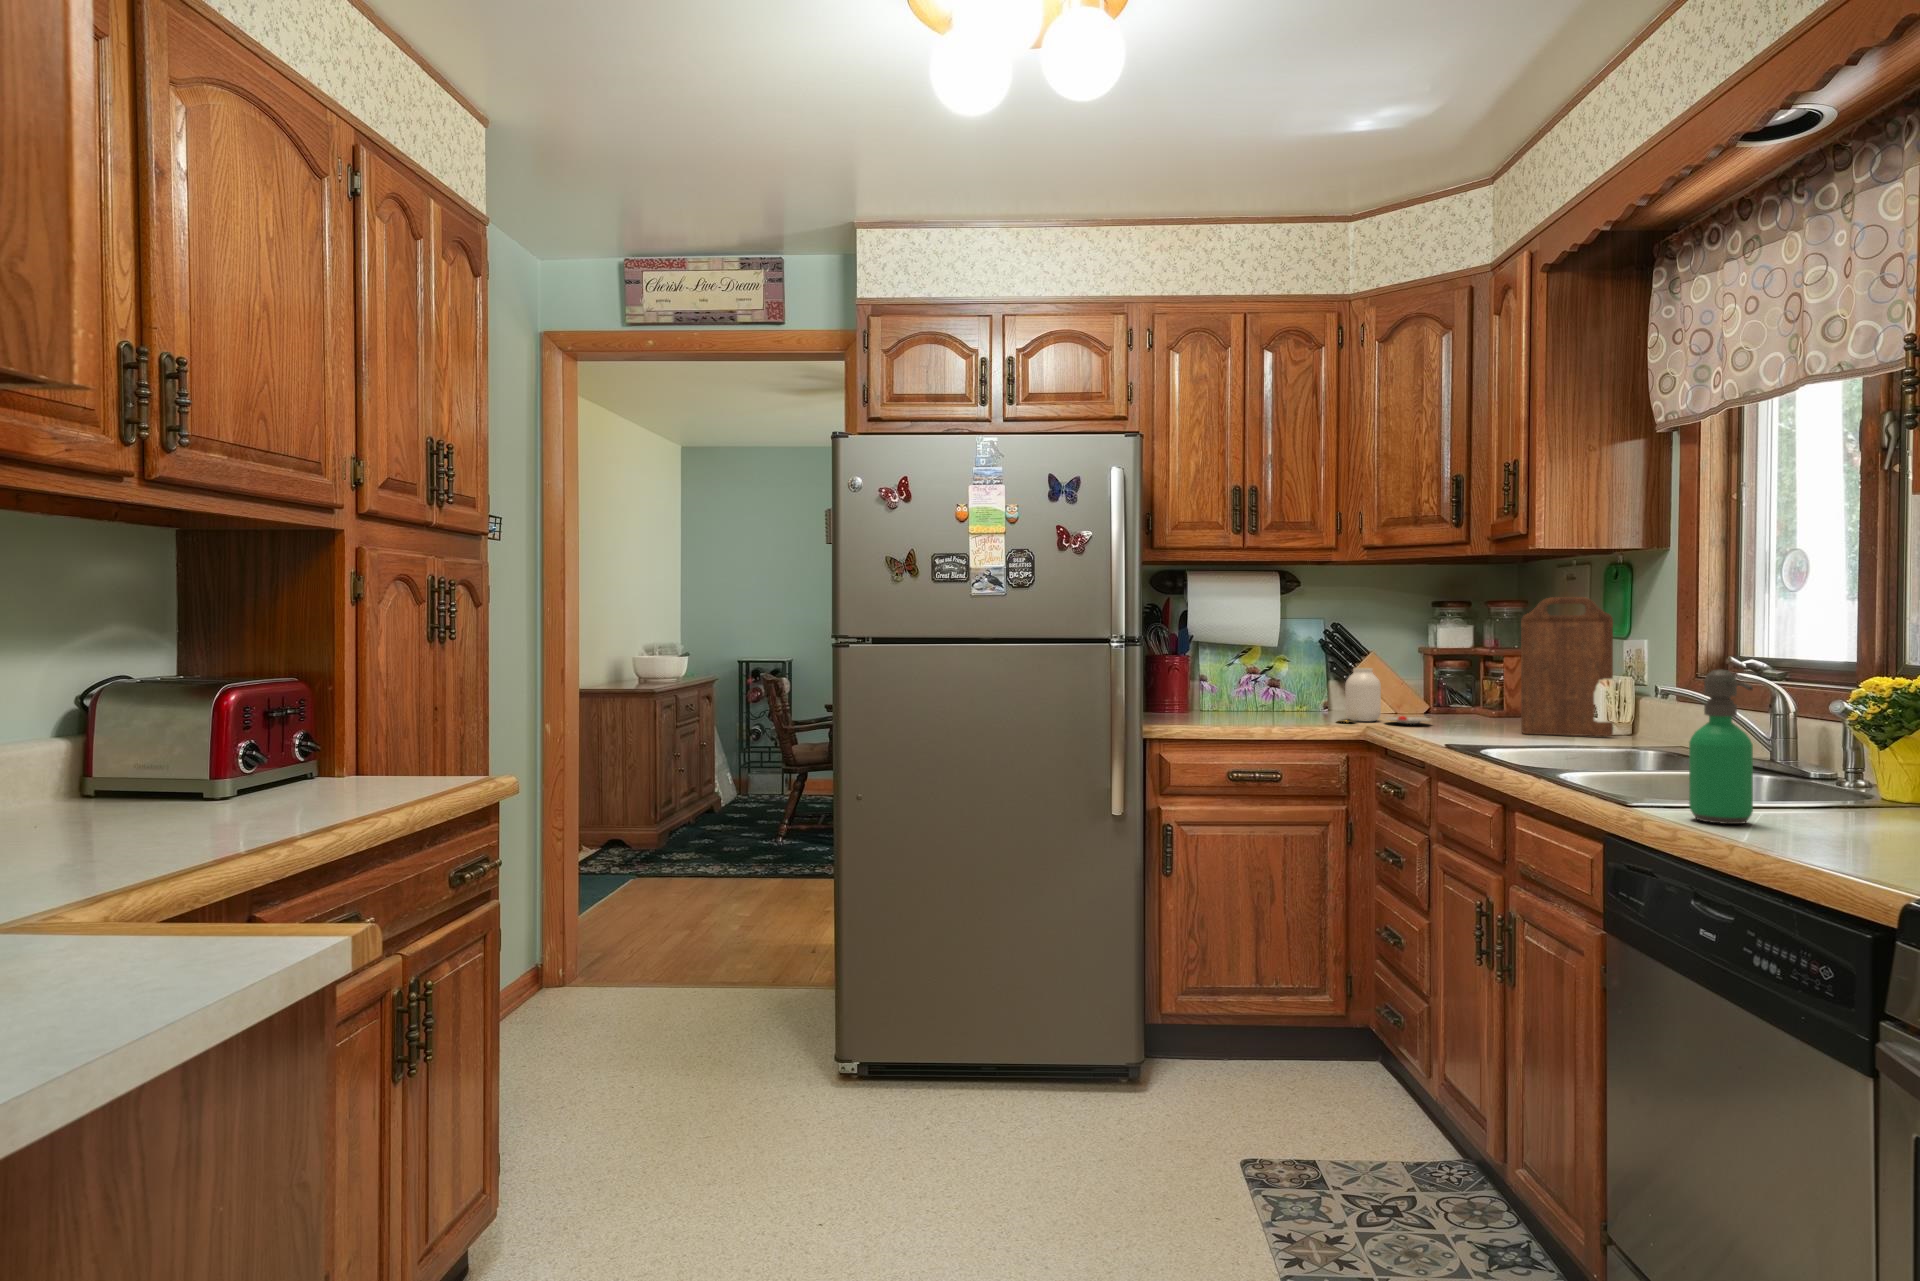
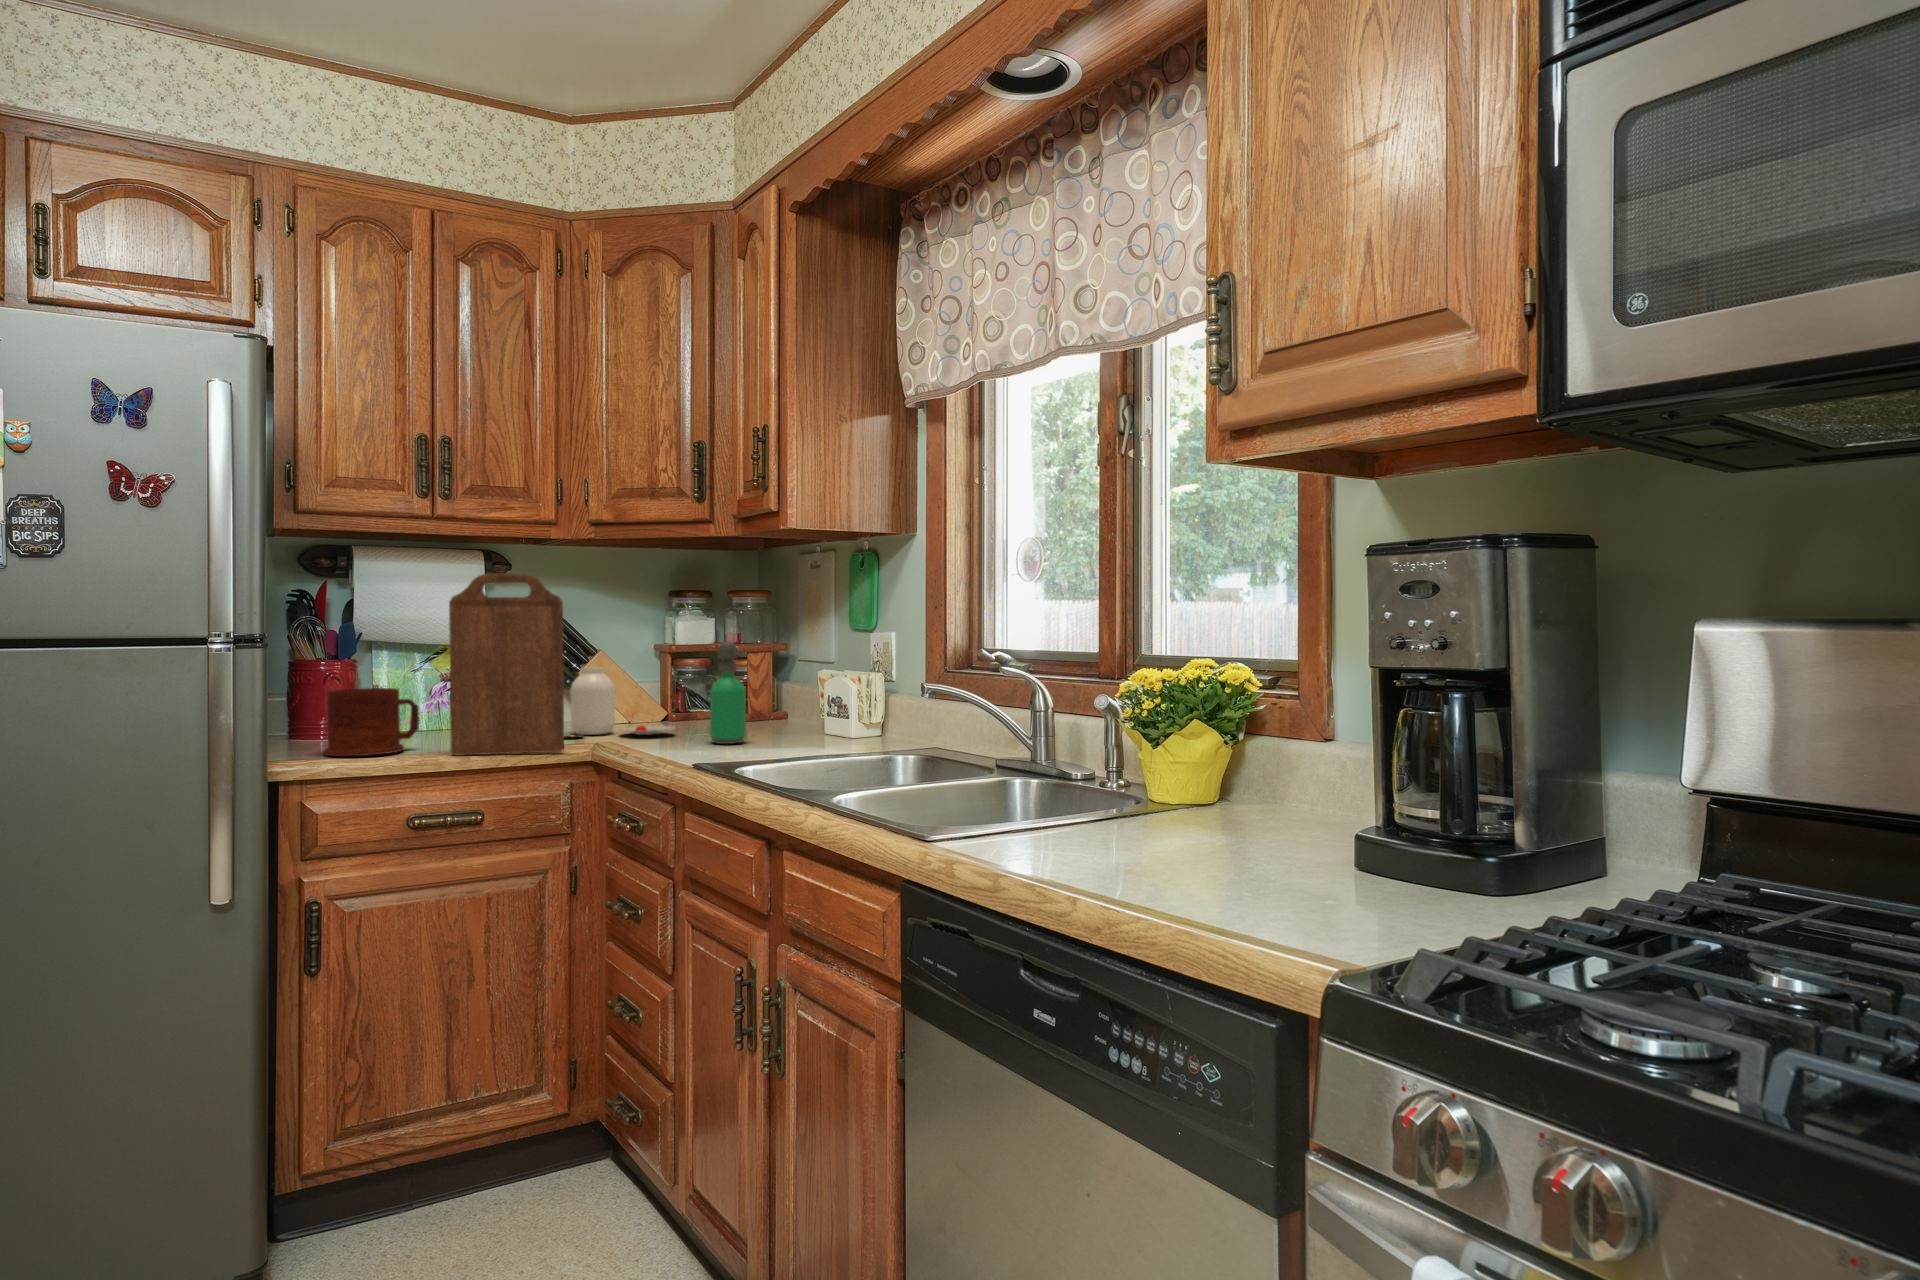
cutting board: present [1521,597,1613,737] -> present [449,573,564,756]
soap dispenser: present [1689,669,1753,824] -> present [710,641,746,744]
mug: none [1179,679,1238,725] -> present [324,688,419,756]

